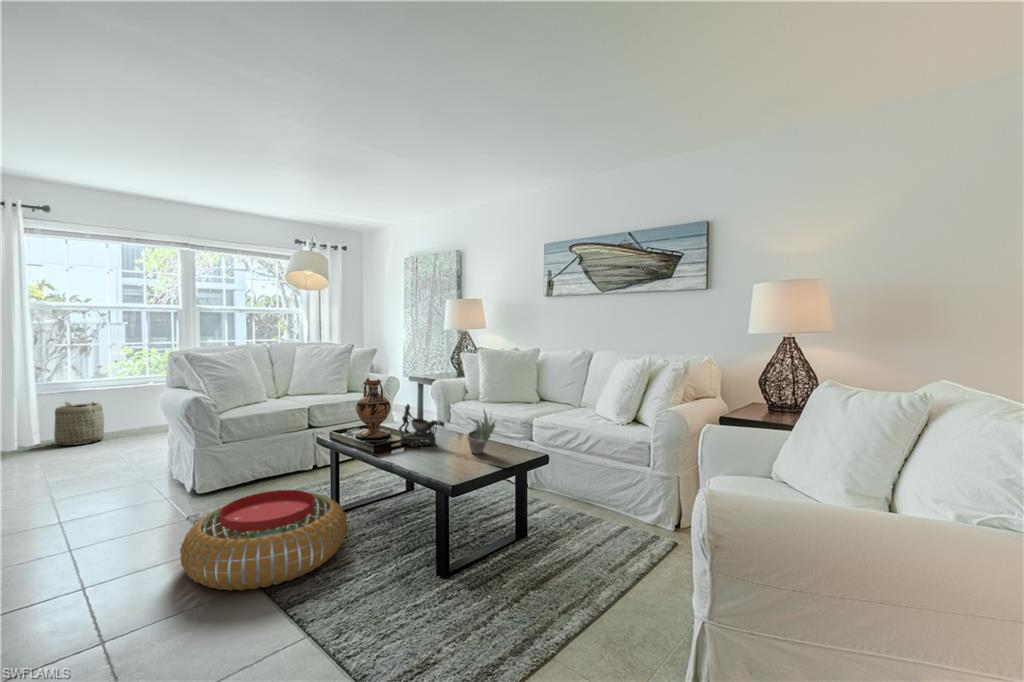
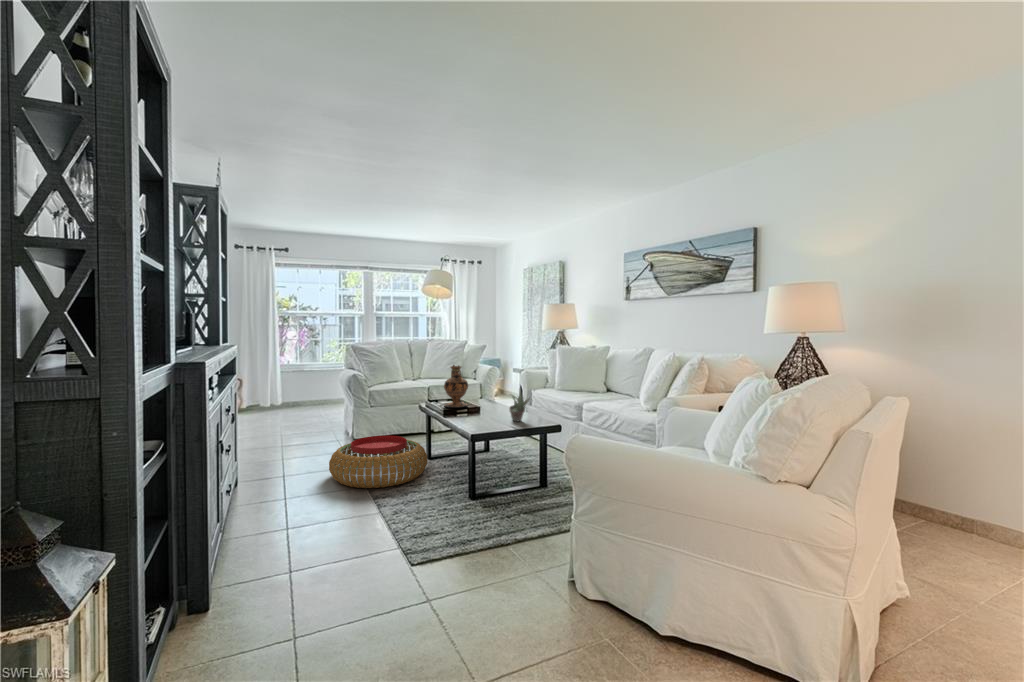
basket: present [54,401,104,445] -> none [286,377,313,407]
decorative bowl: present [399,404,444,446] -> none [470,384,498,414]

